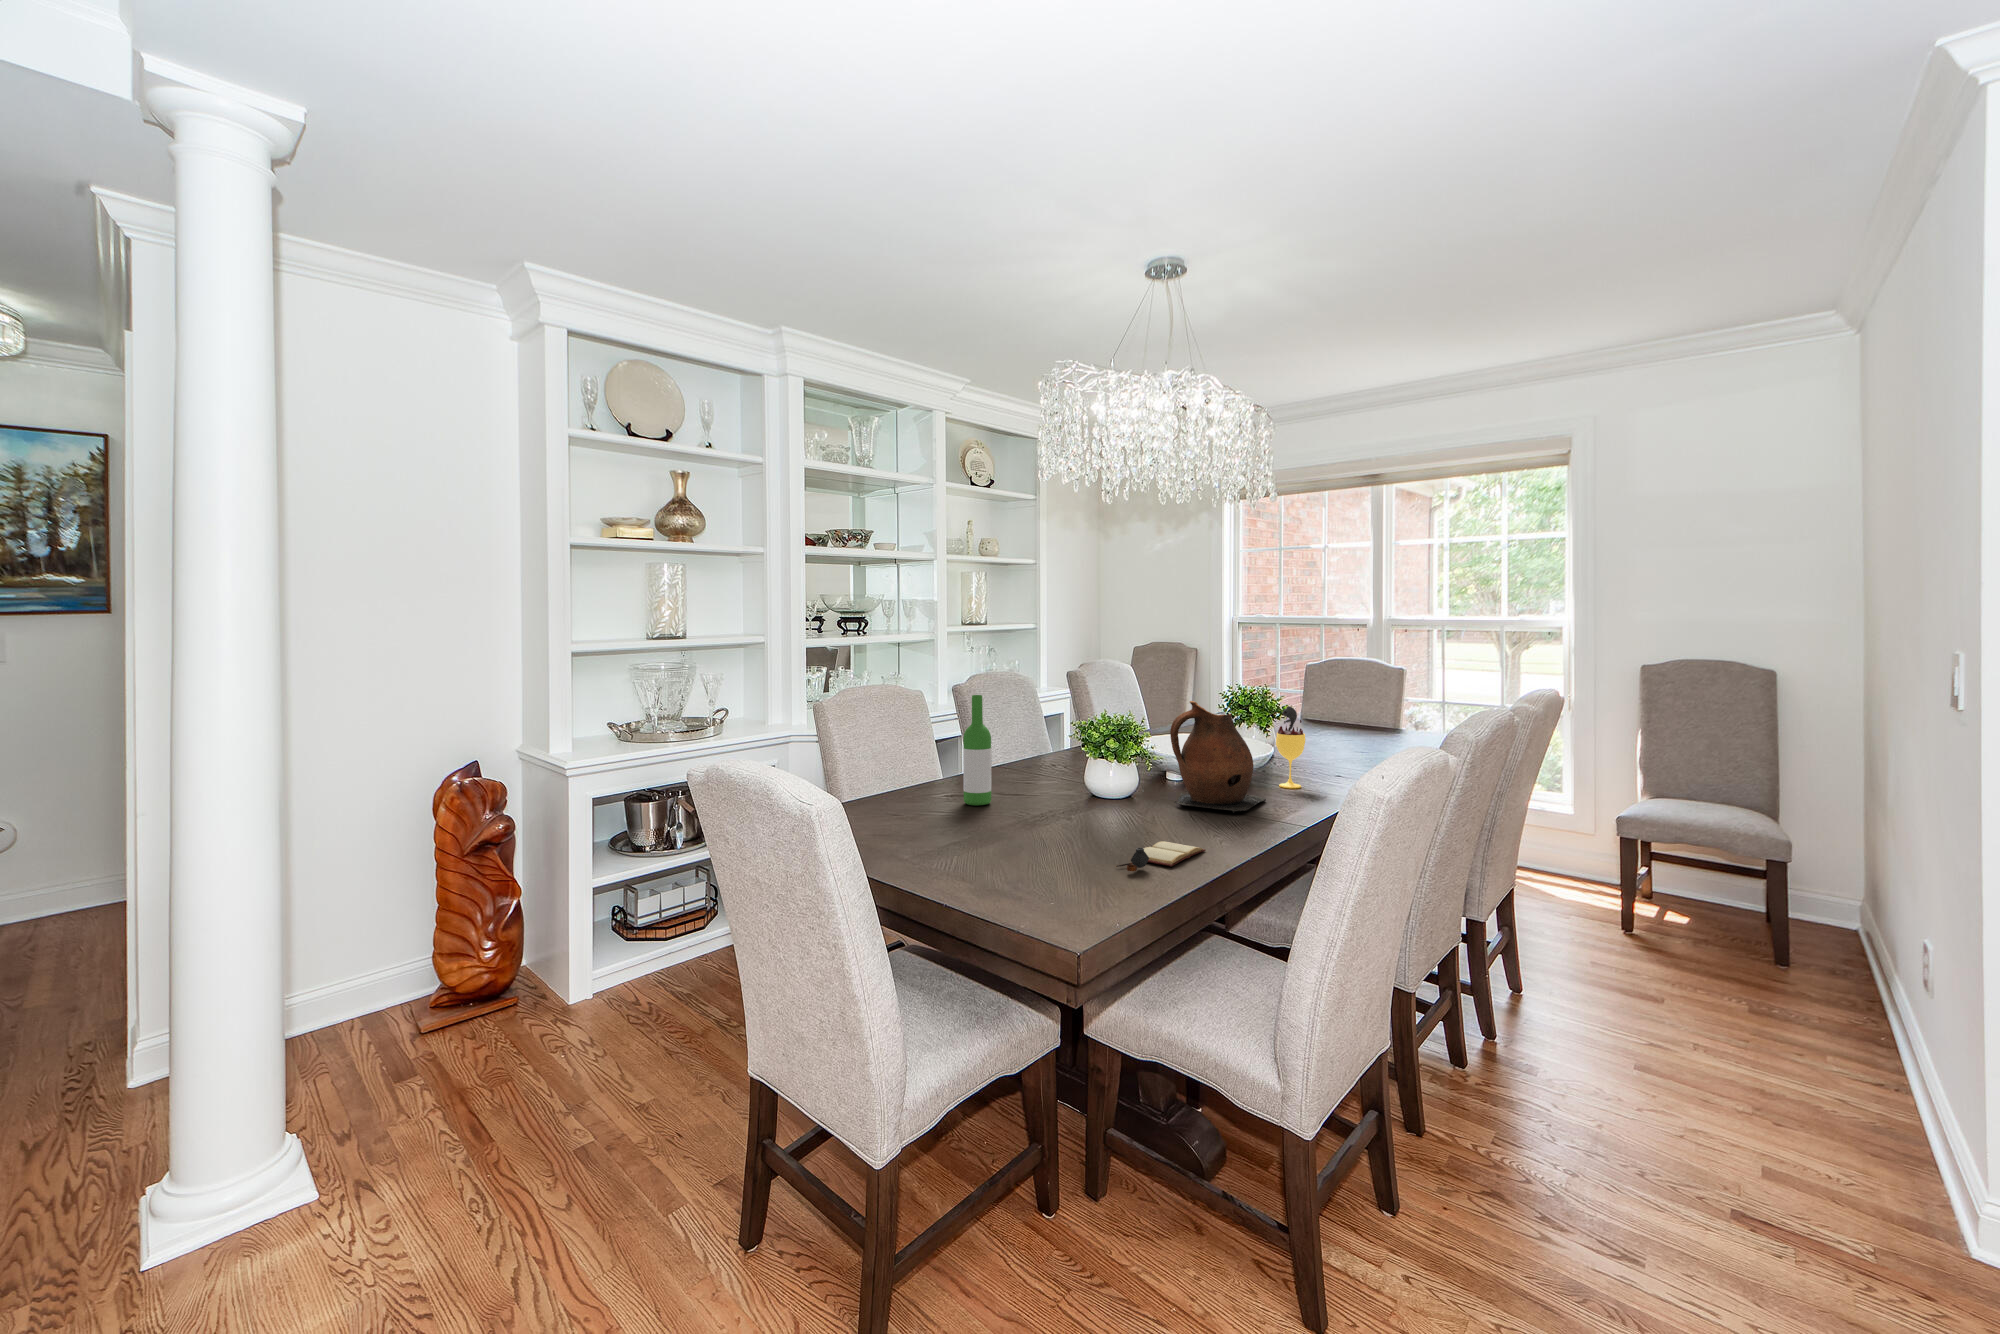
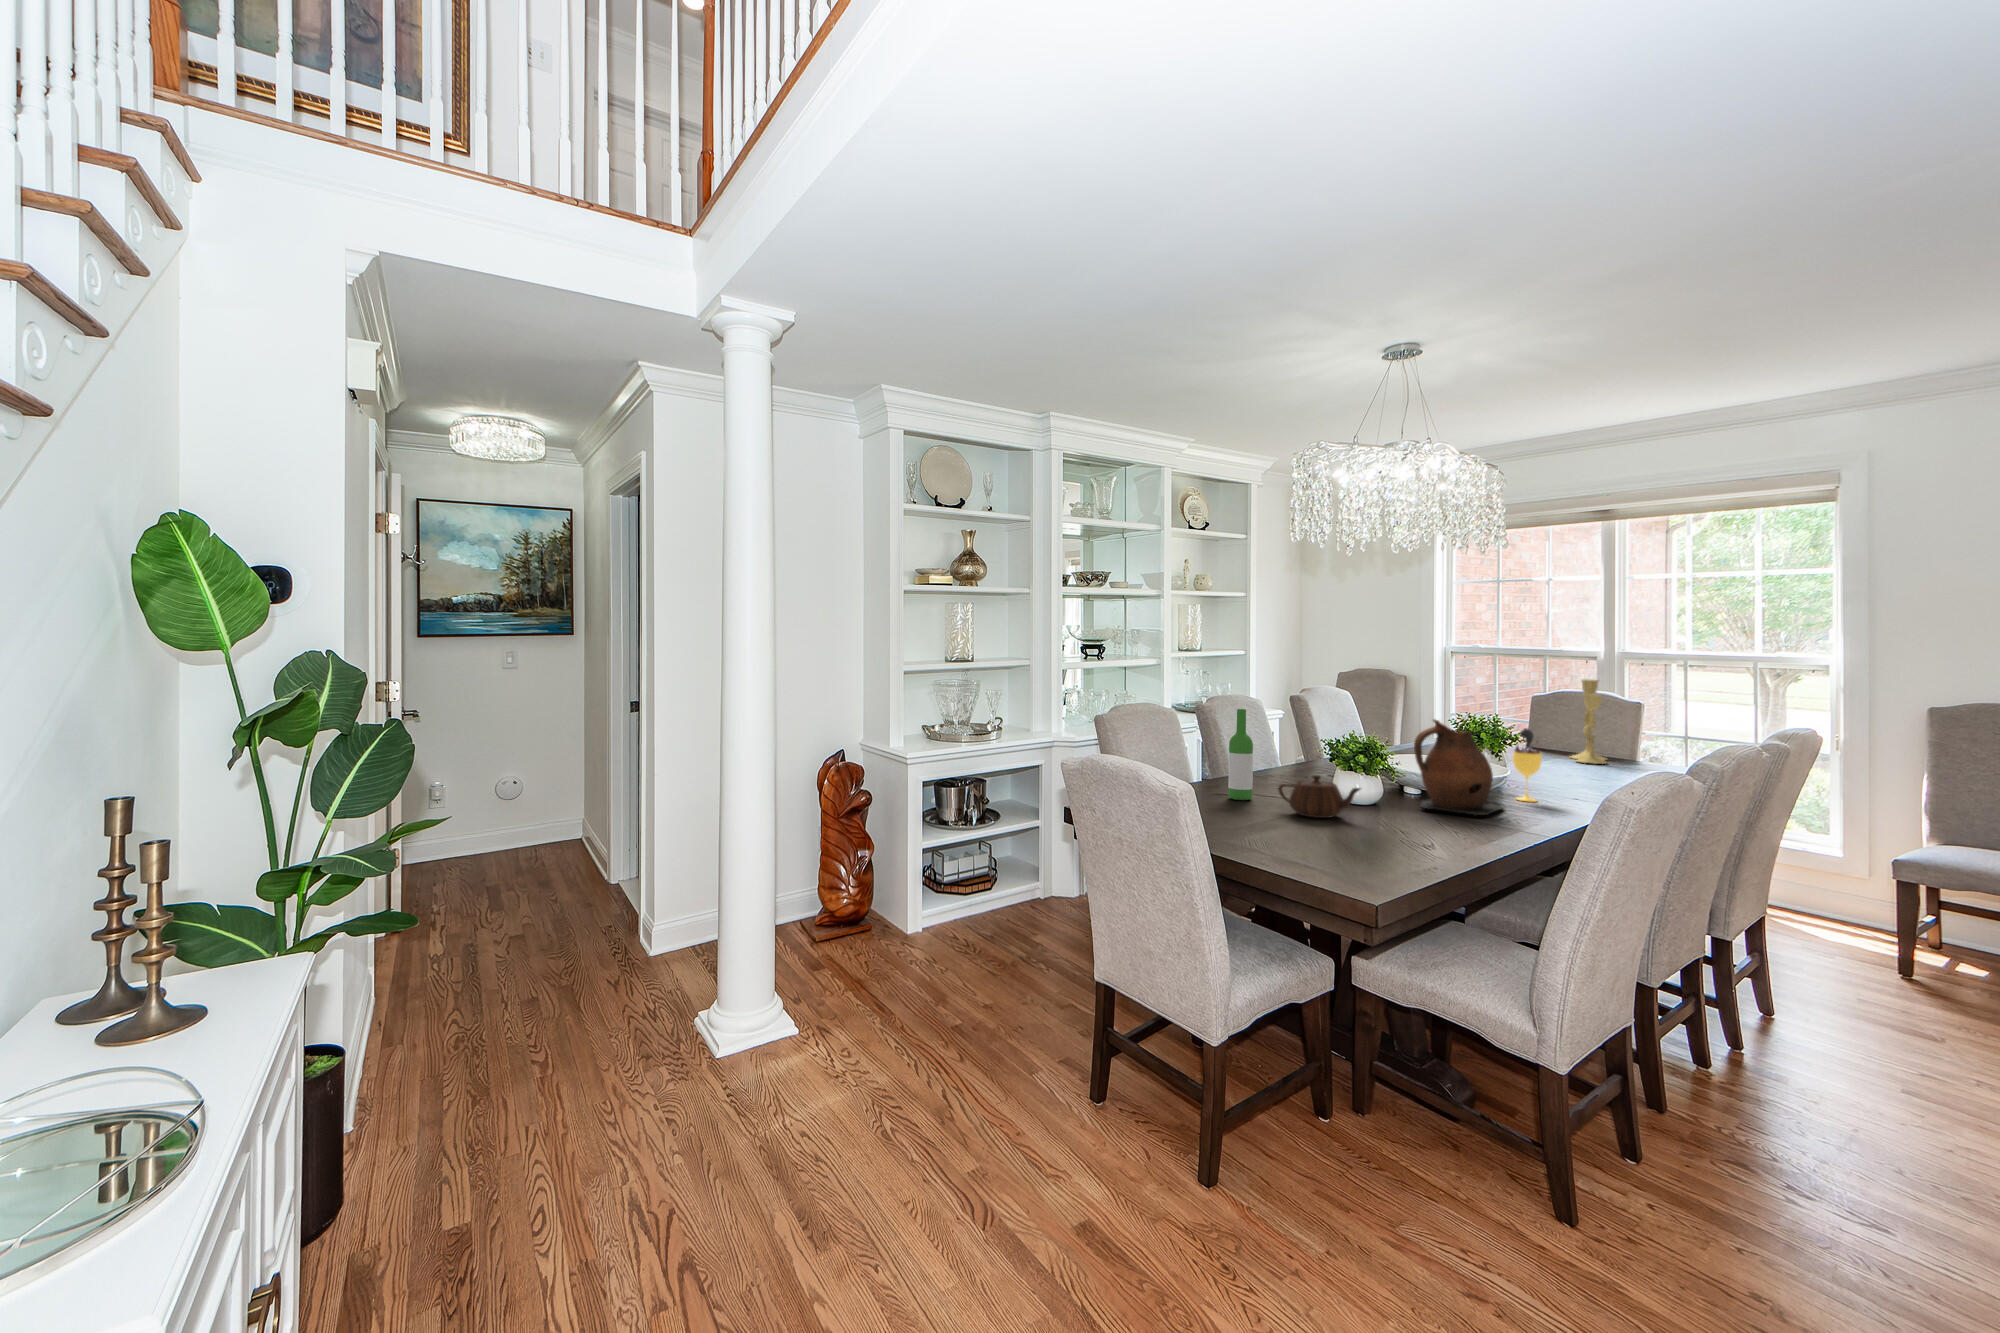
candlestick: none [1337,647,1373,736] -> present [1570,679,1606,764]
teapot: none [1016,774,1109,826] -> present [1278,775,1360,818]
book: present [1116,841,1205,871] -> none [1376,832,1454,851]

